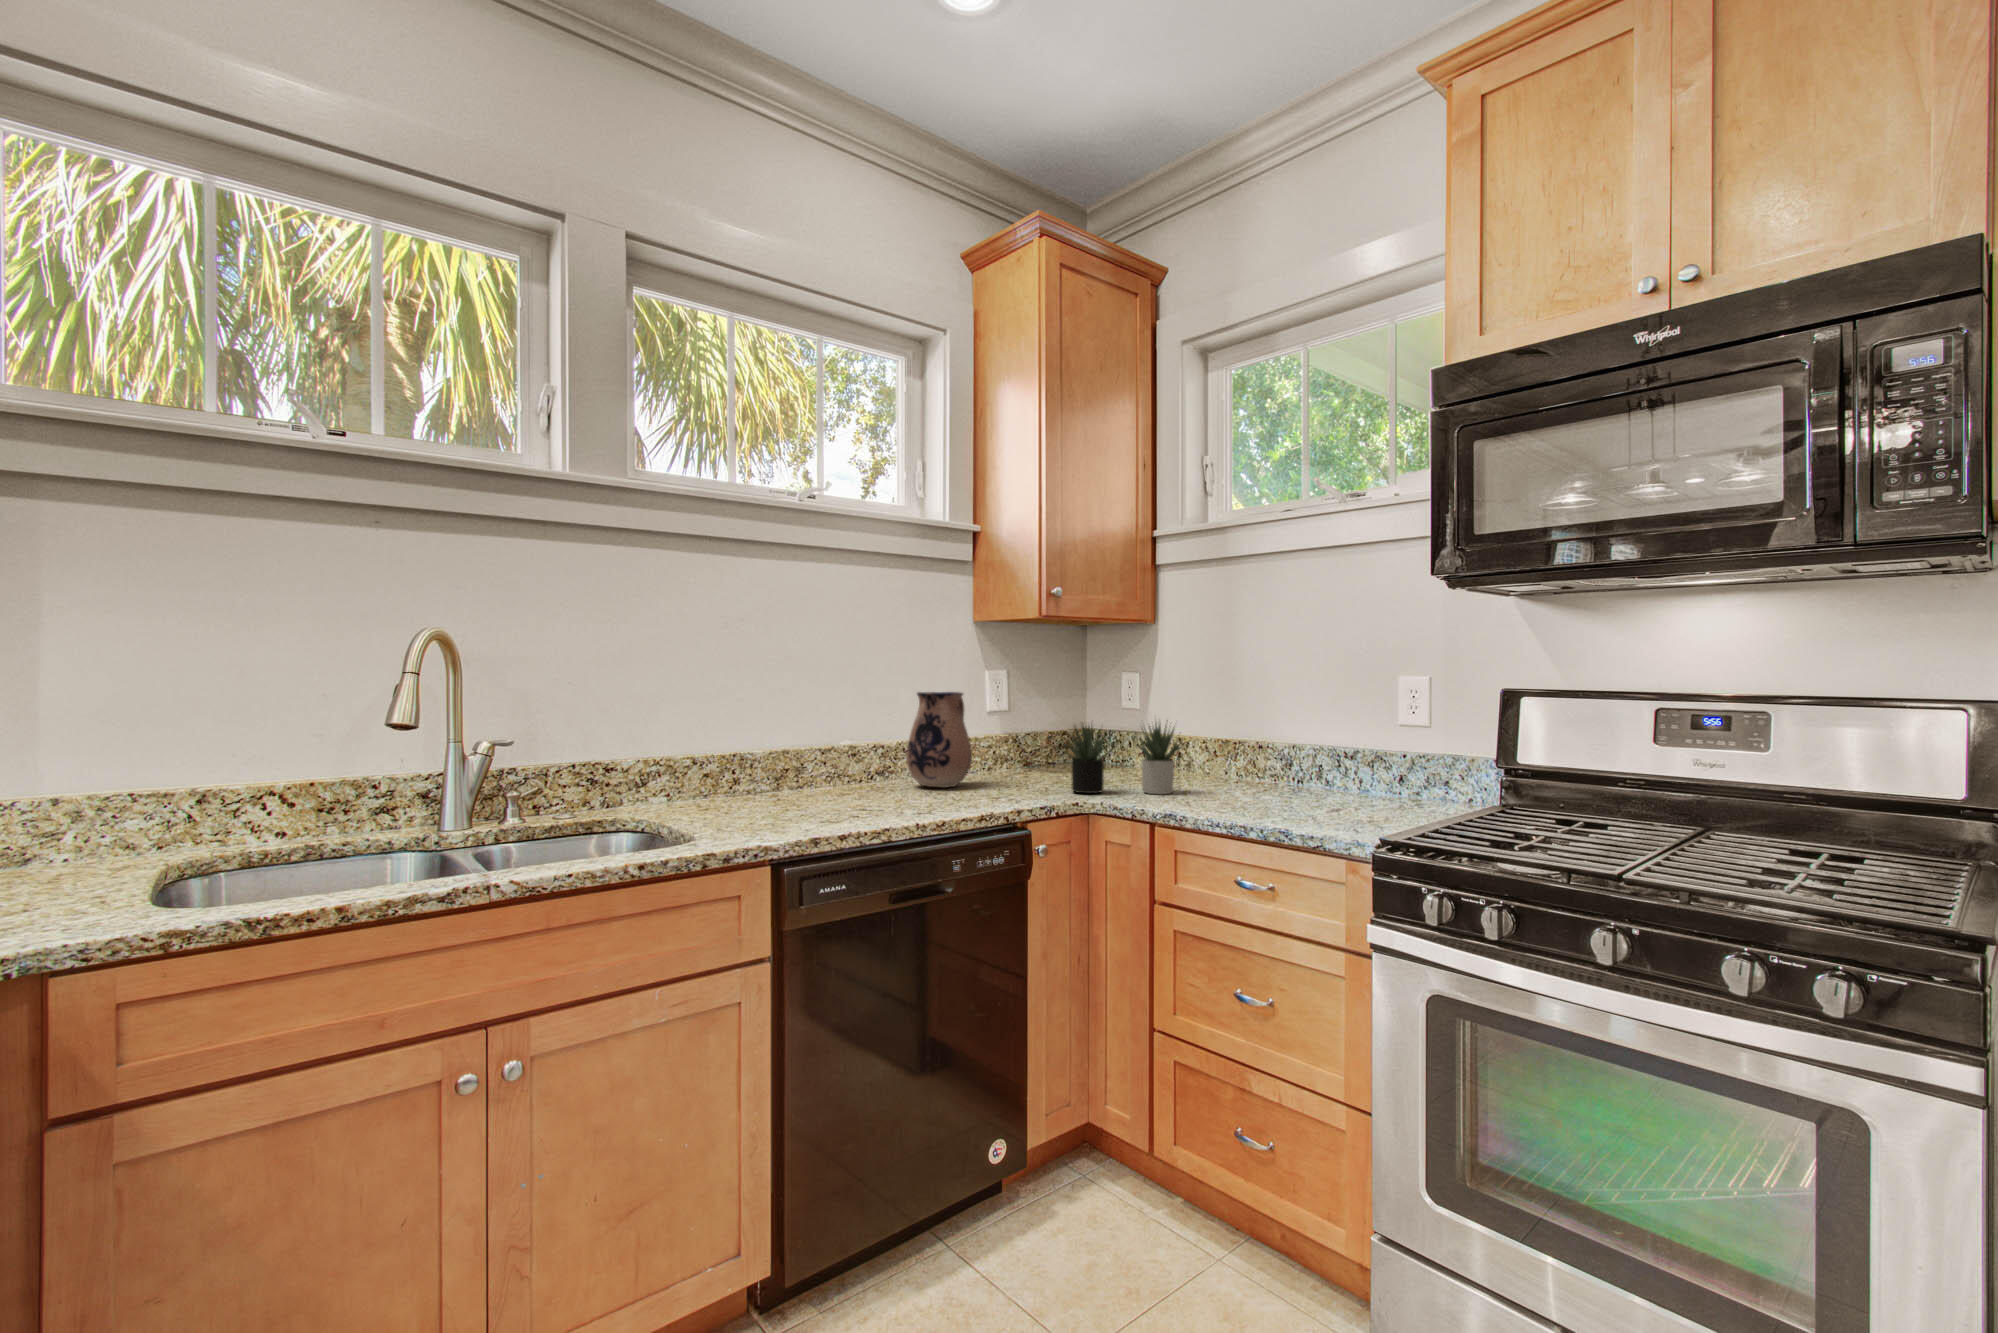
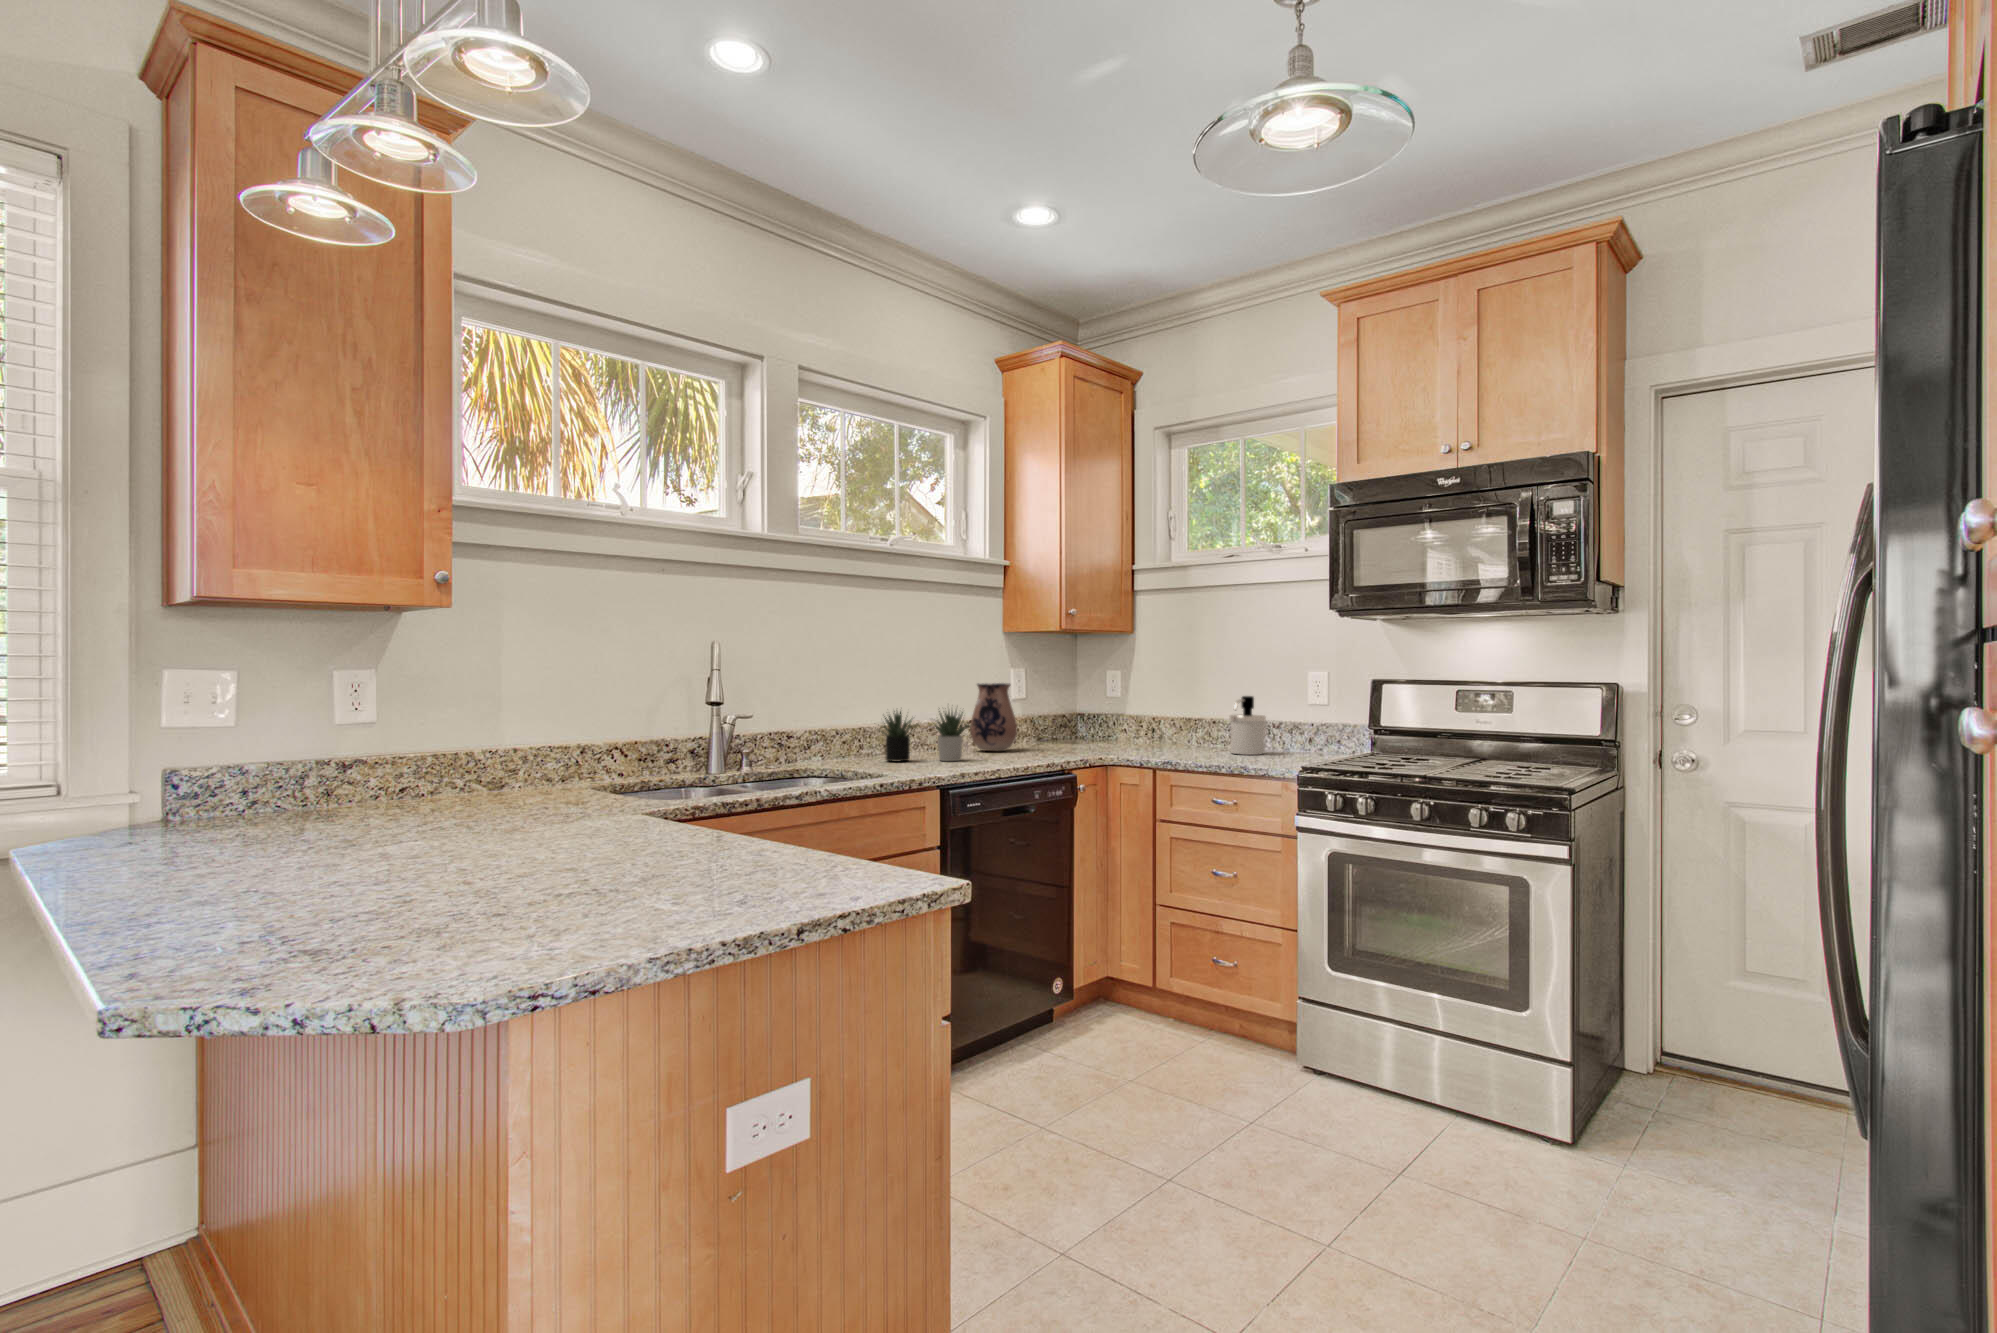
soap dispenser: none [1273,714,1330,805] -> present [1230,696,1266,755]
succulent plant: present [1063,723,1184,795] -> present [882,711,974,762]

